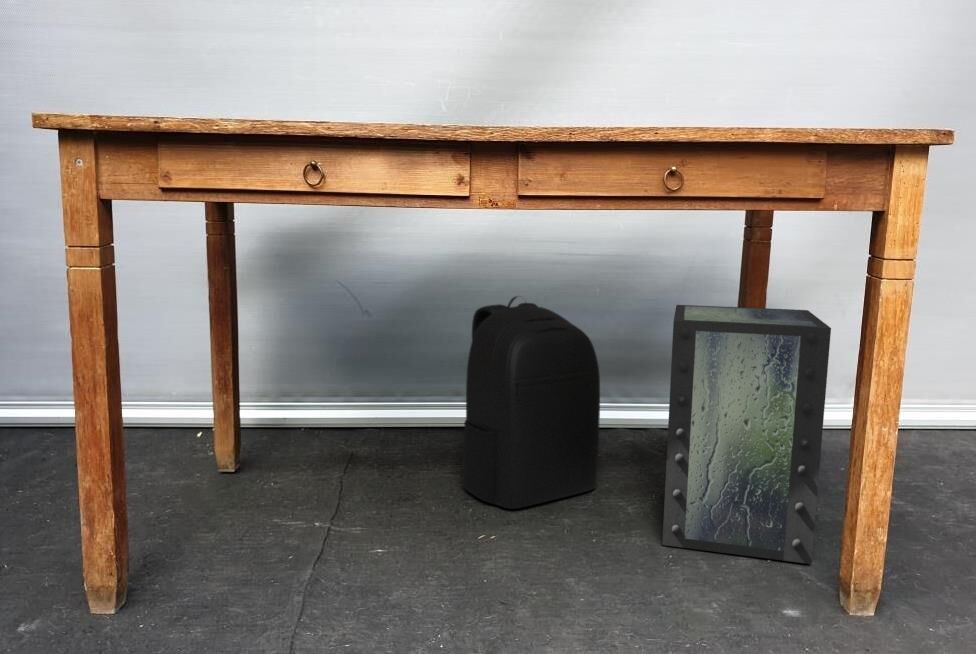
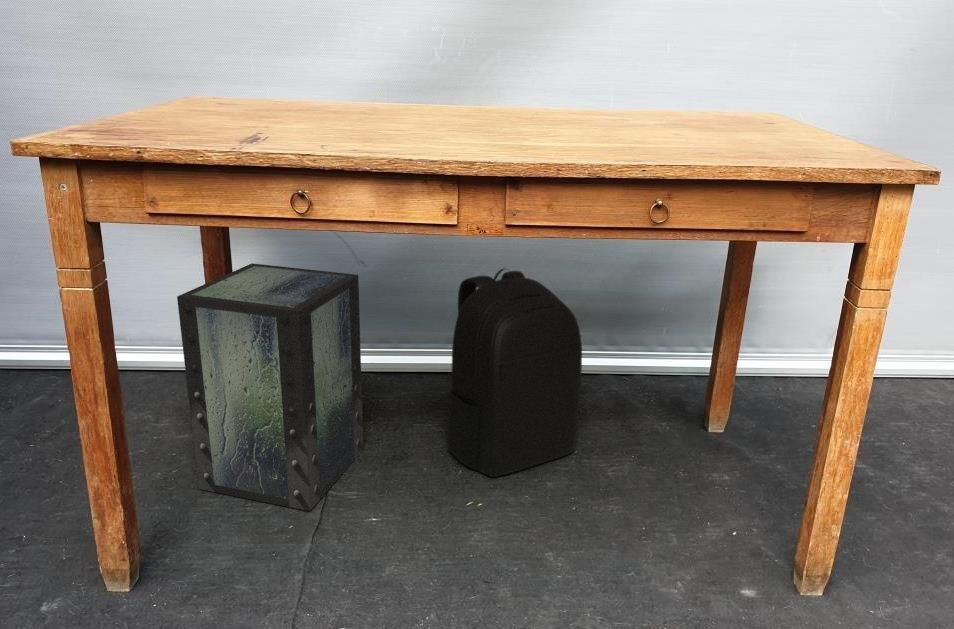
storage box: present [662,305,831,564] -> present [177,263,363,511]

